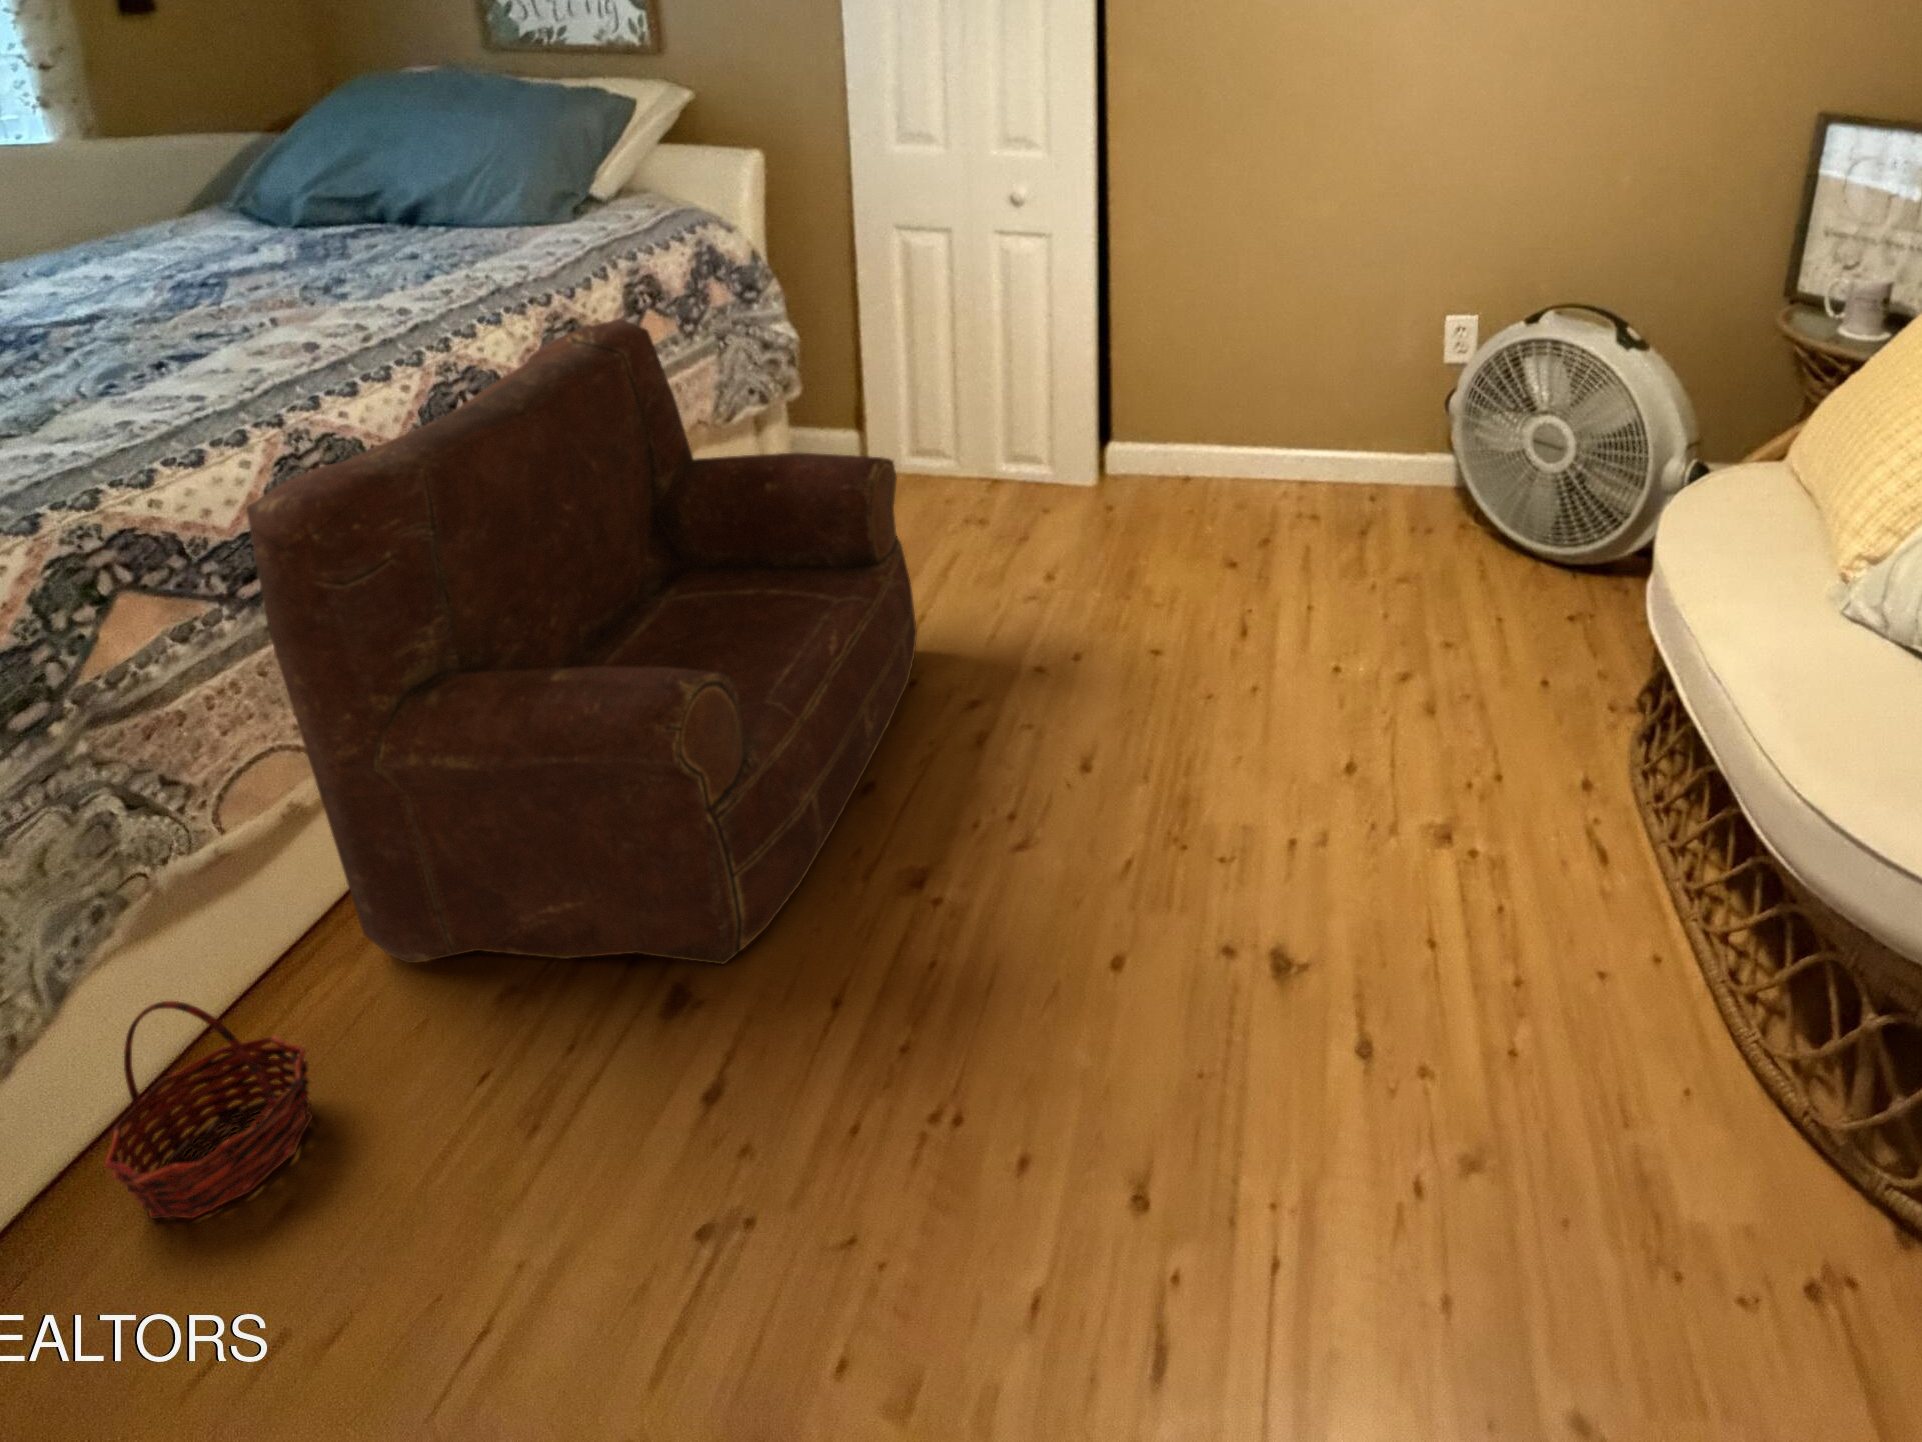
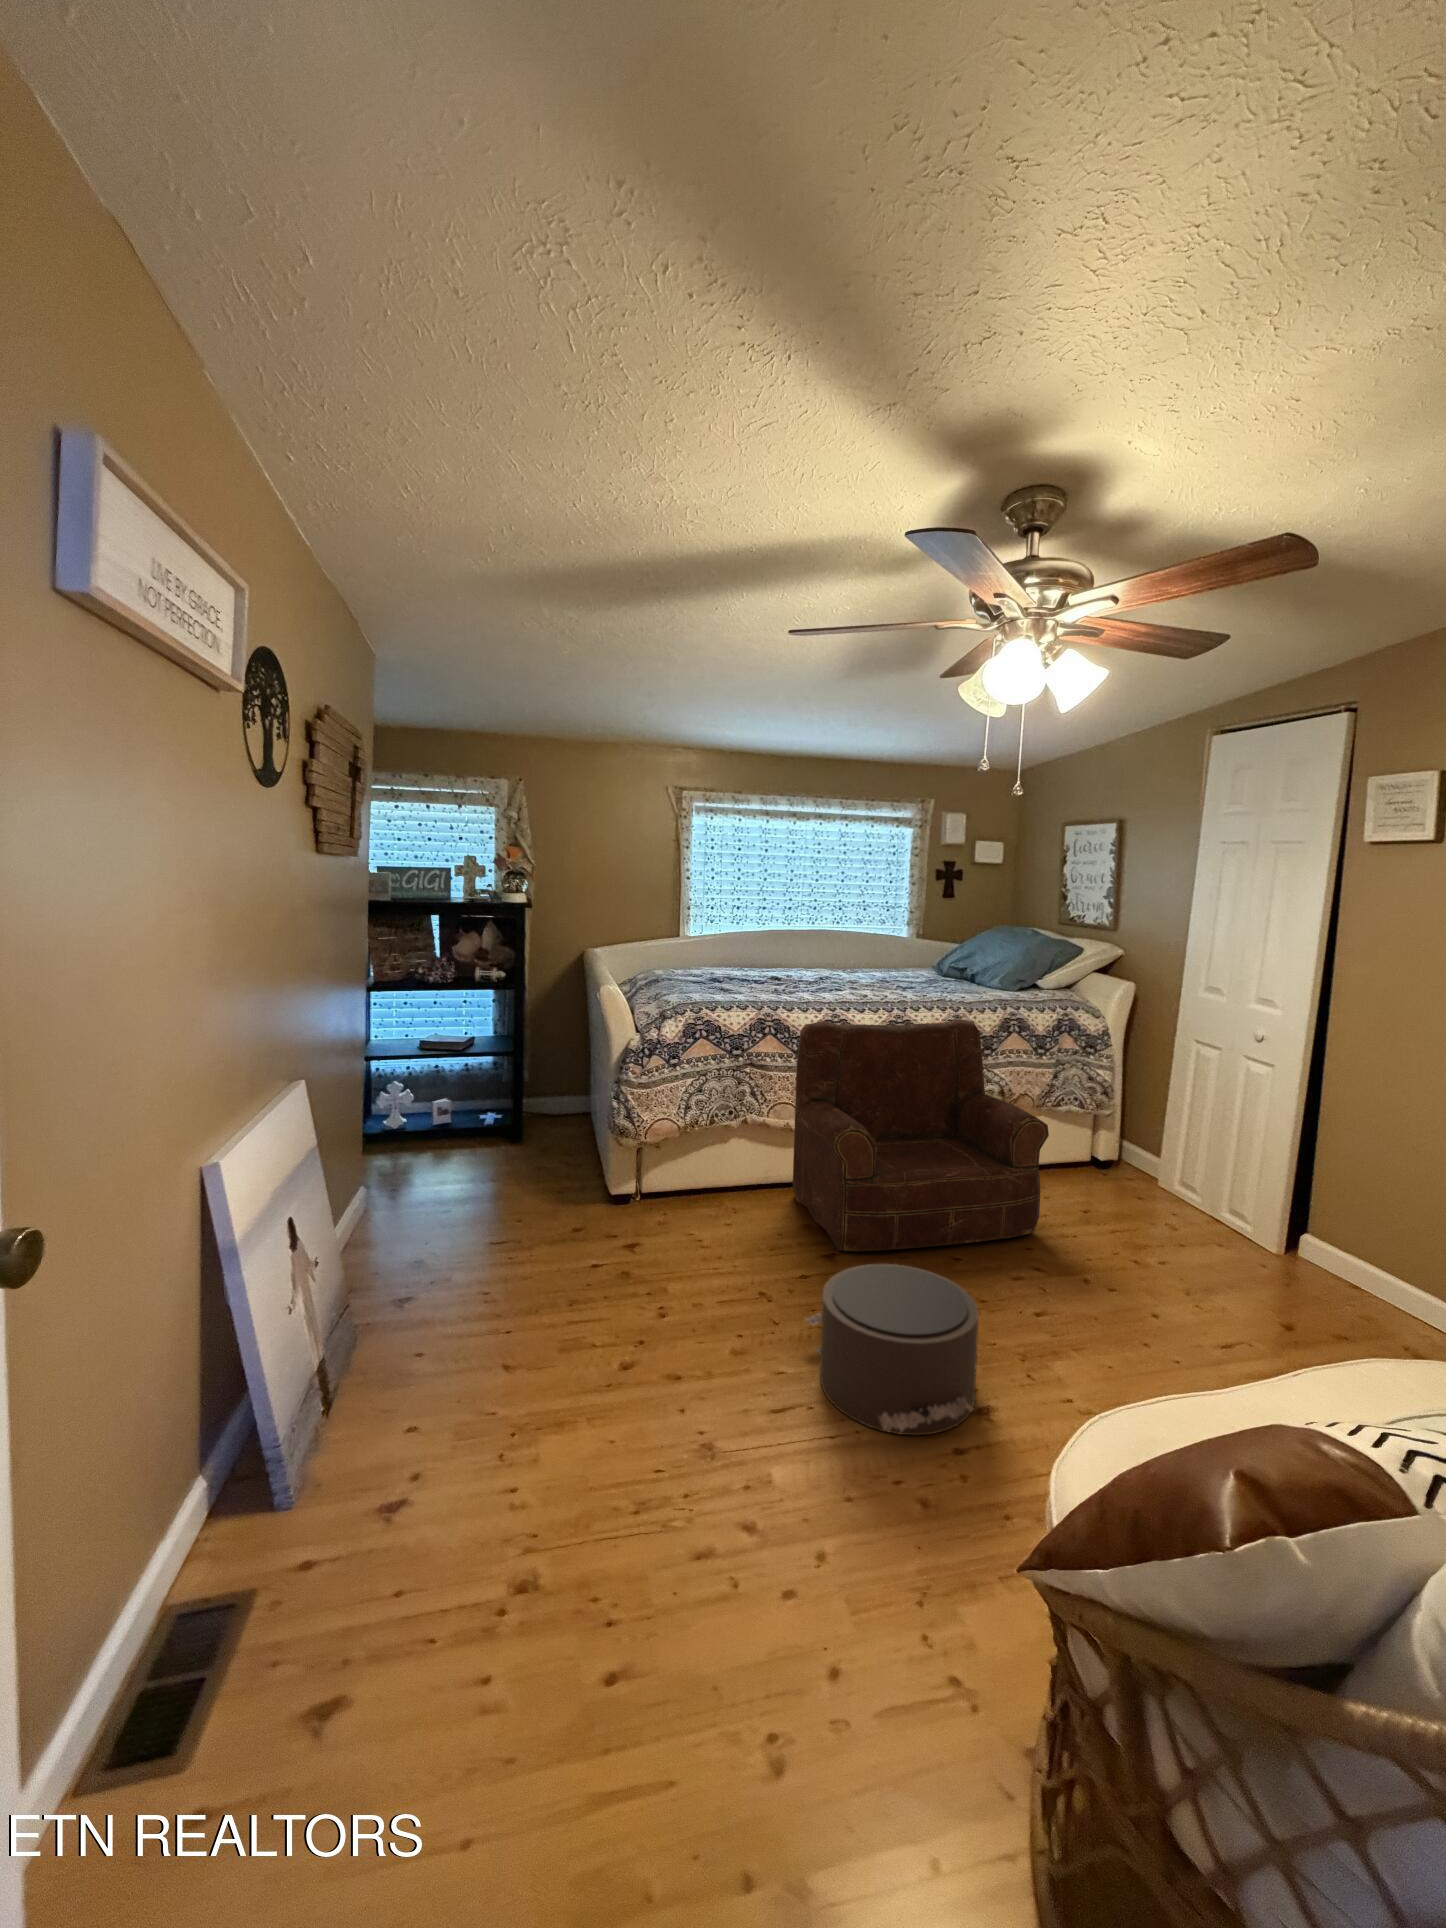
pouf: none [1007,809,1413,1203] -> present [806,1264,978,1435]
basket: present [104,1001,313,1219] -> none [706,1144,751,1211]

